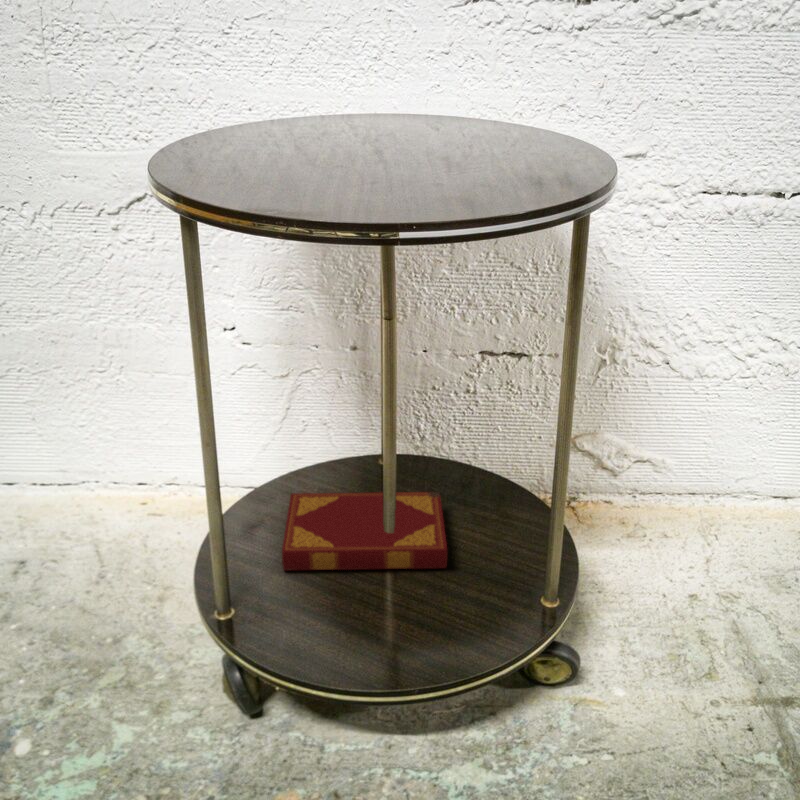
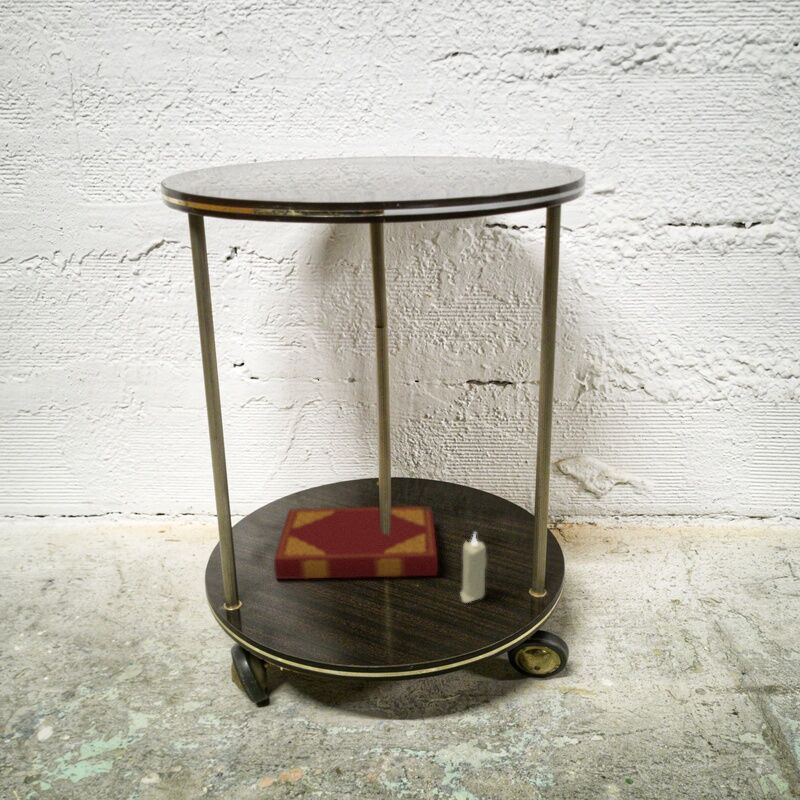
candle: none [470,530,497,598] -> present [461,534,486,603]

